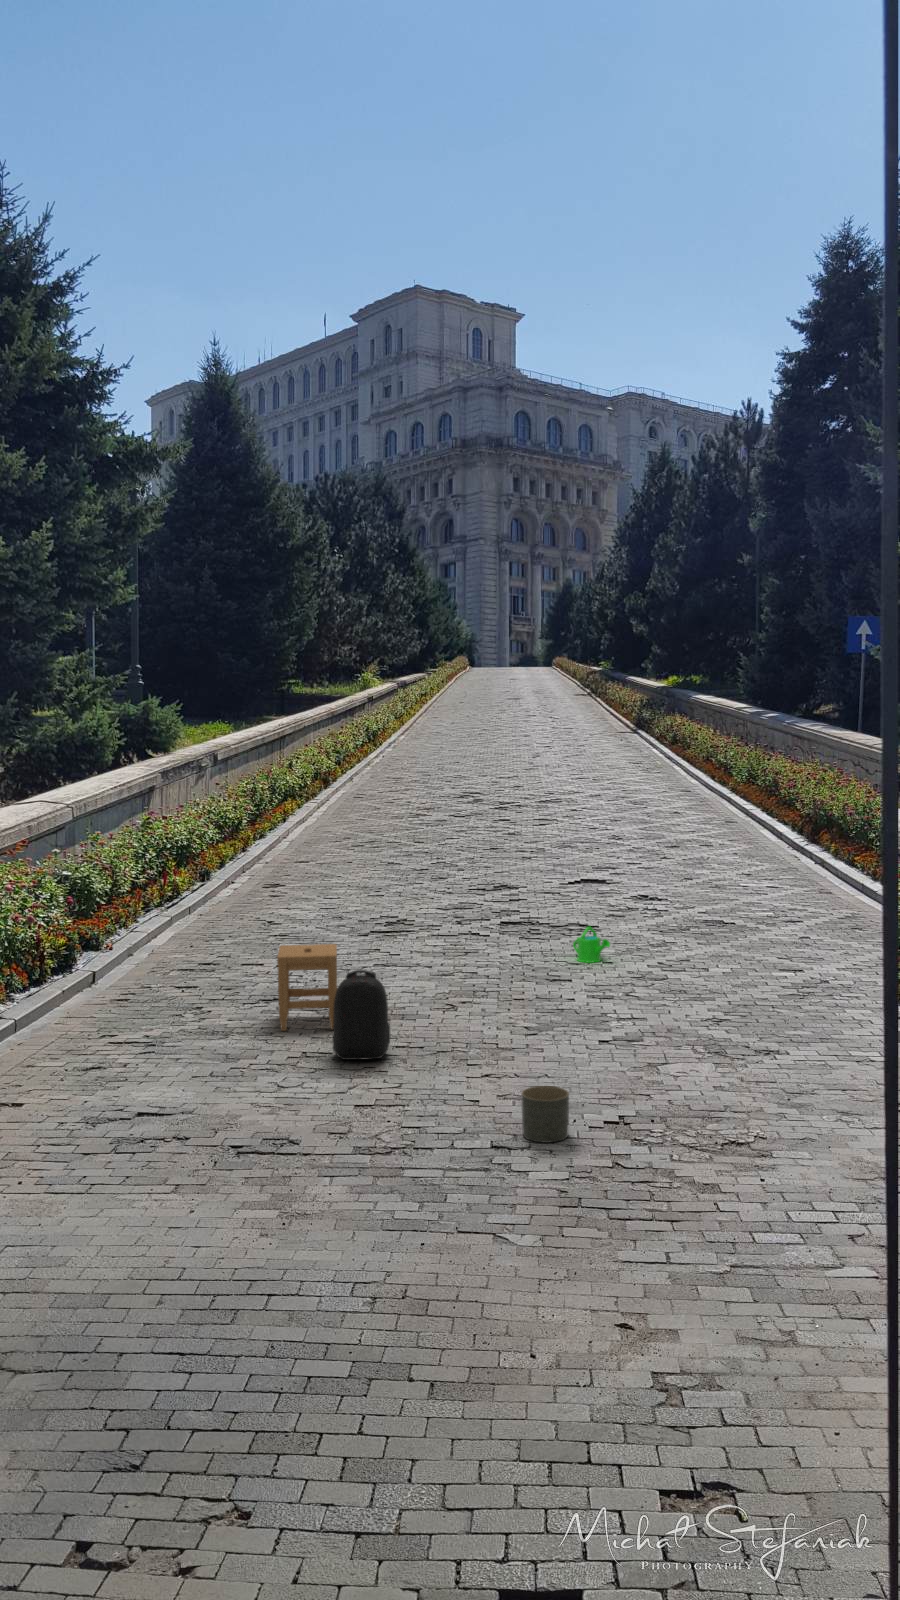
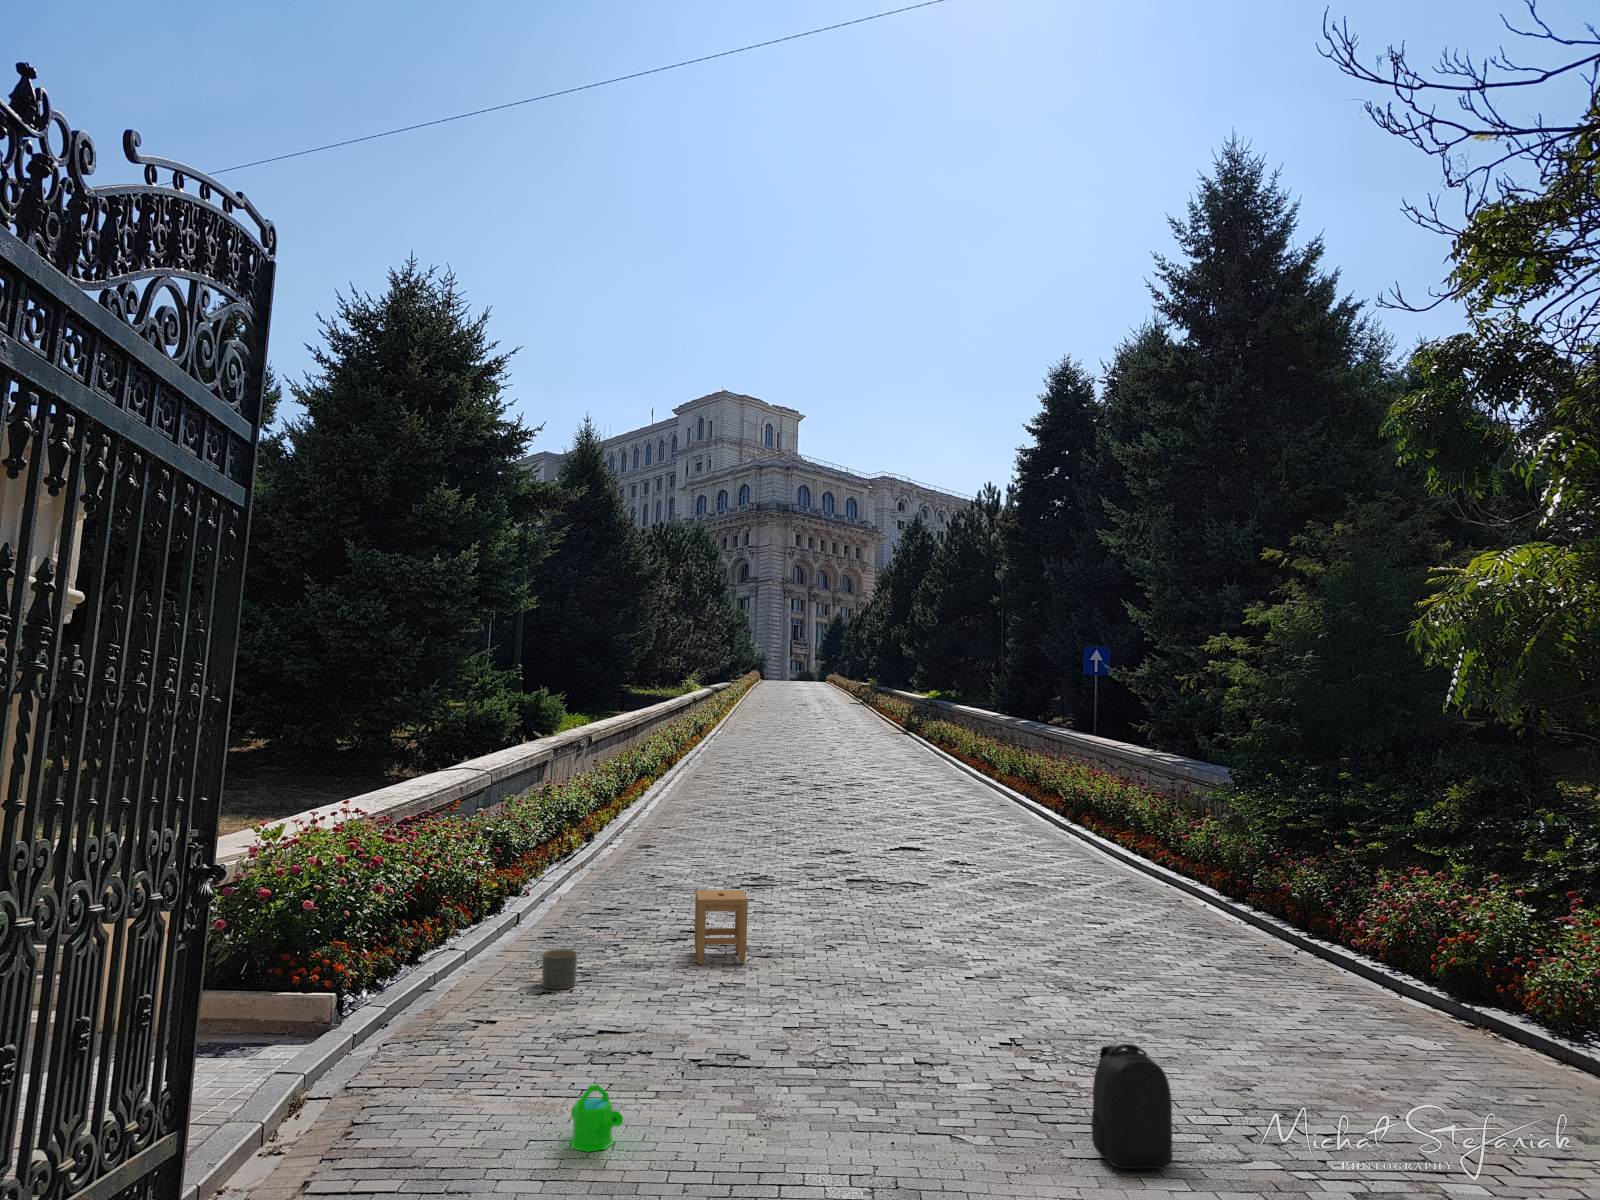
watering can: present [573,927,610,963] -> present [570,1084,623,1152]
backpack: present [333,970,390,1060] -> present [1092,1044,1173,1169]
planter: present [521,1086,569,1143] -> present [542,949,577,989]

